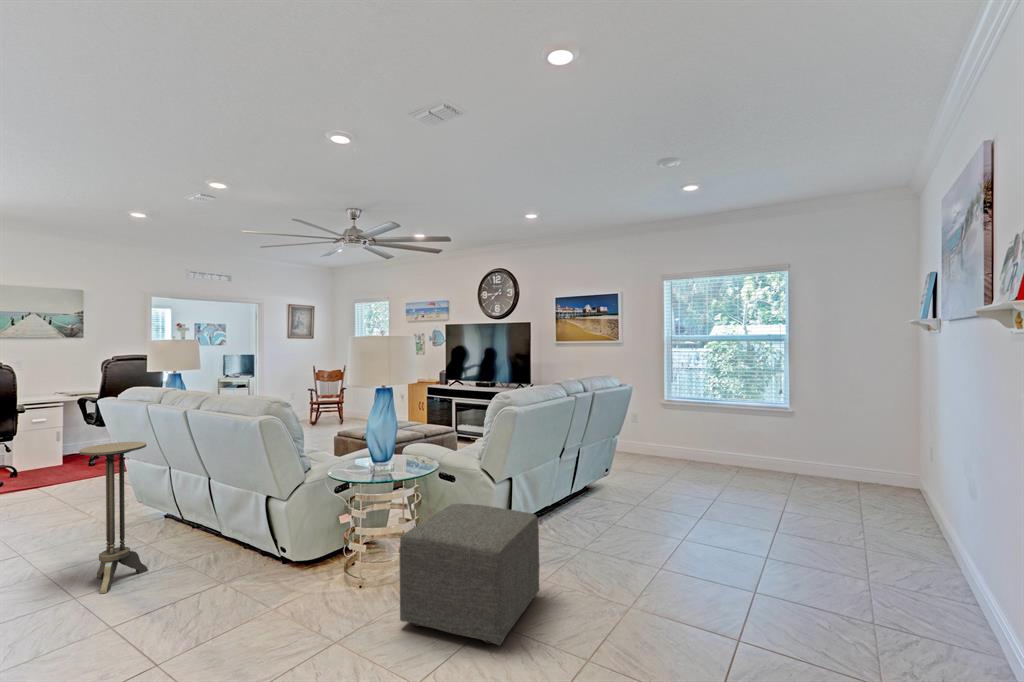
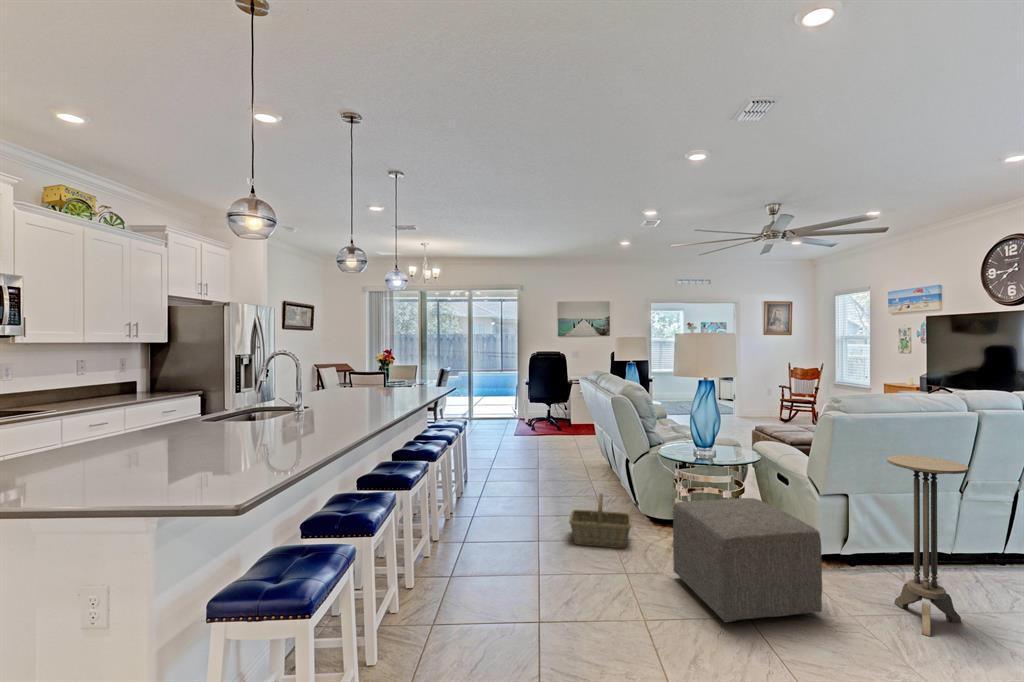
side table: present [79,442,148,594] -> present [887,455,968,636]
basket: none [210,561,318,655] -> present [569,493,631,548]

